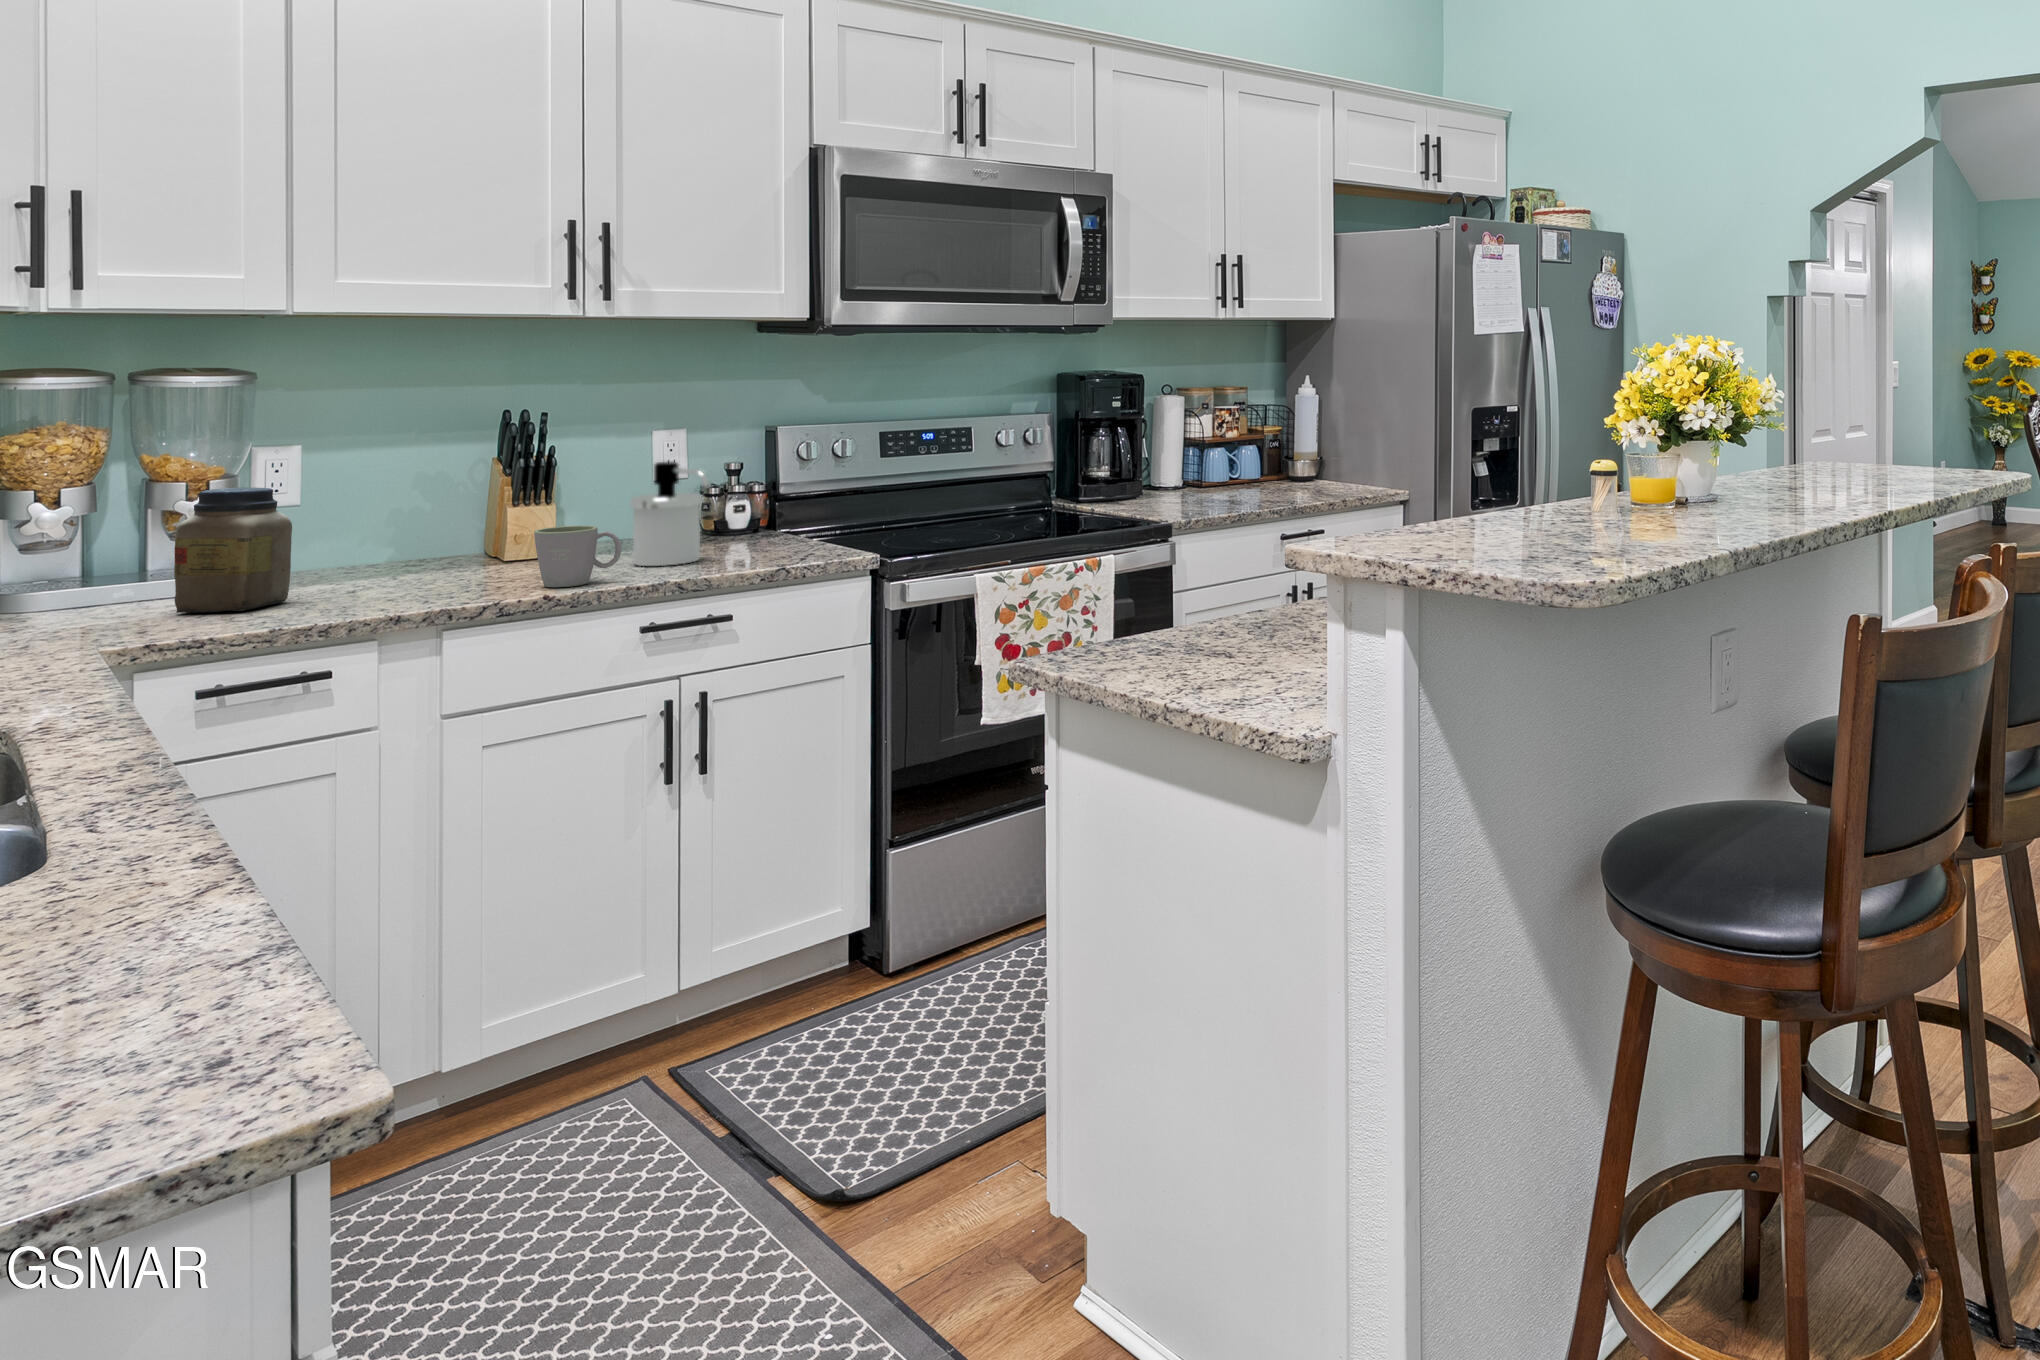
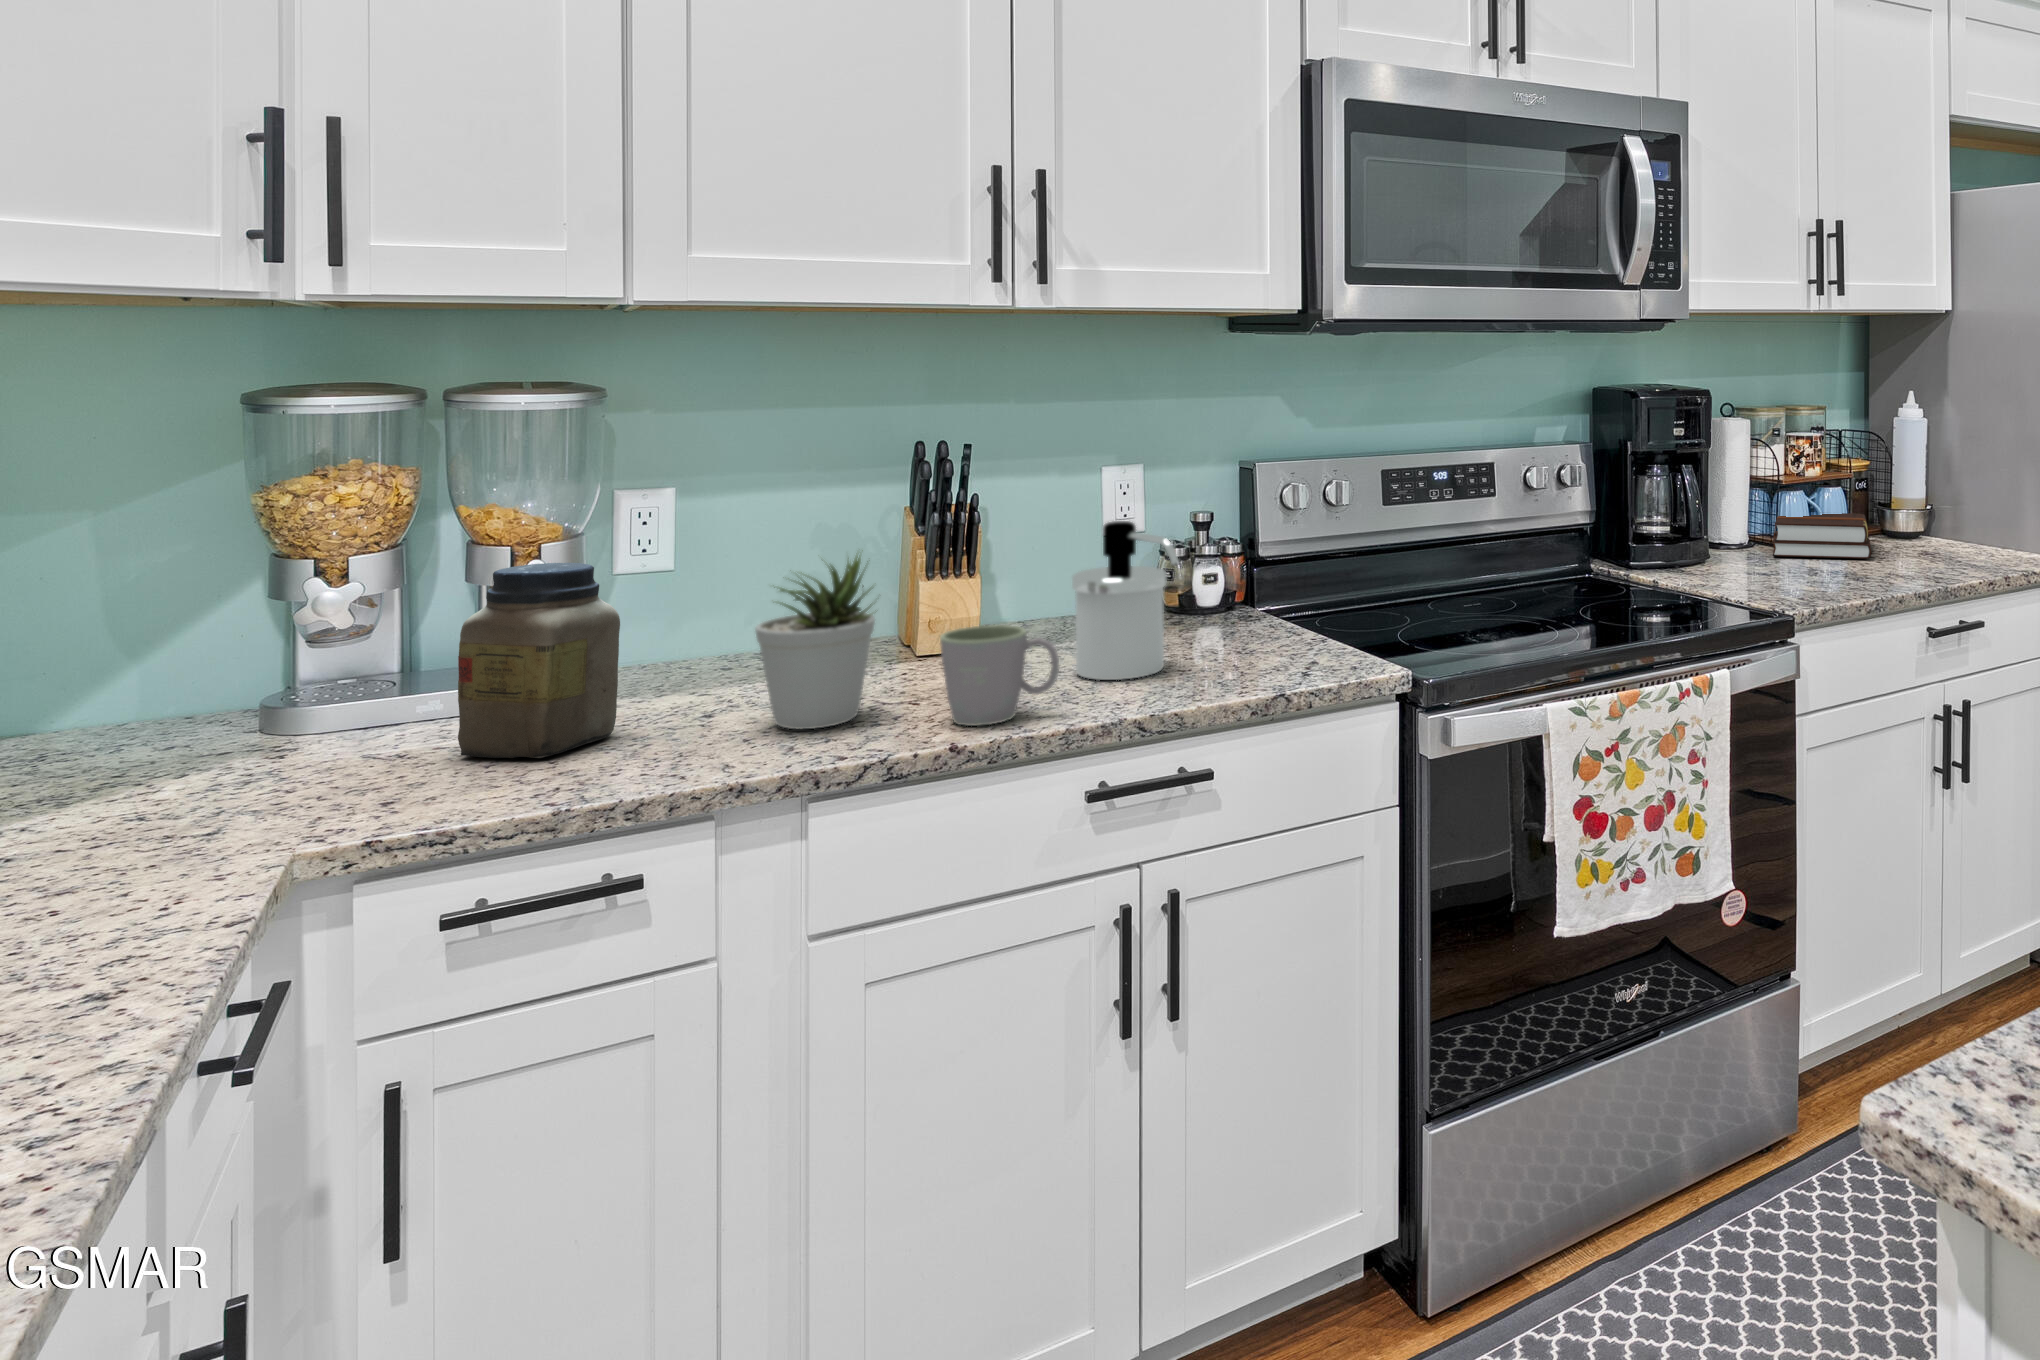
hardback book: none [1194,464,1274,493] -> present [1772,513,1871,559]
potted plant: none [395,476,489,594] -> present [755,556,875,729]

